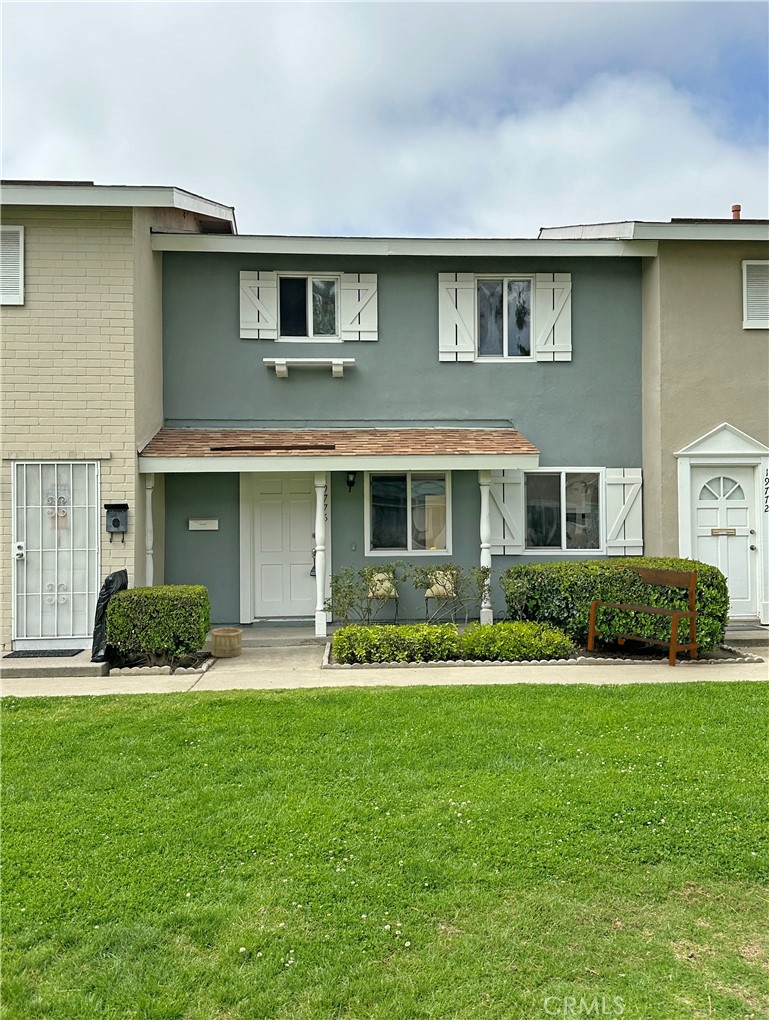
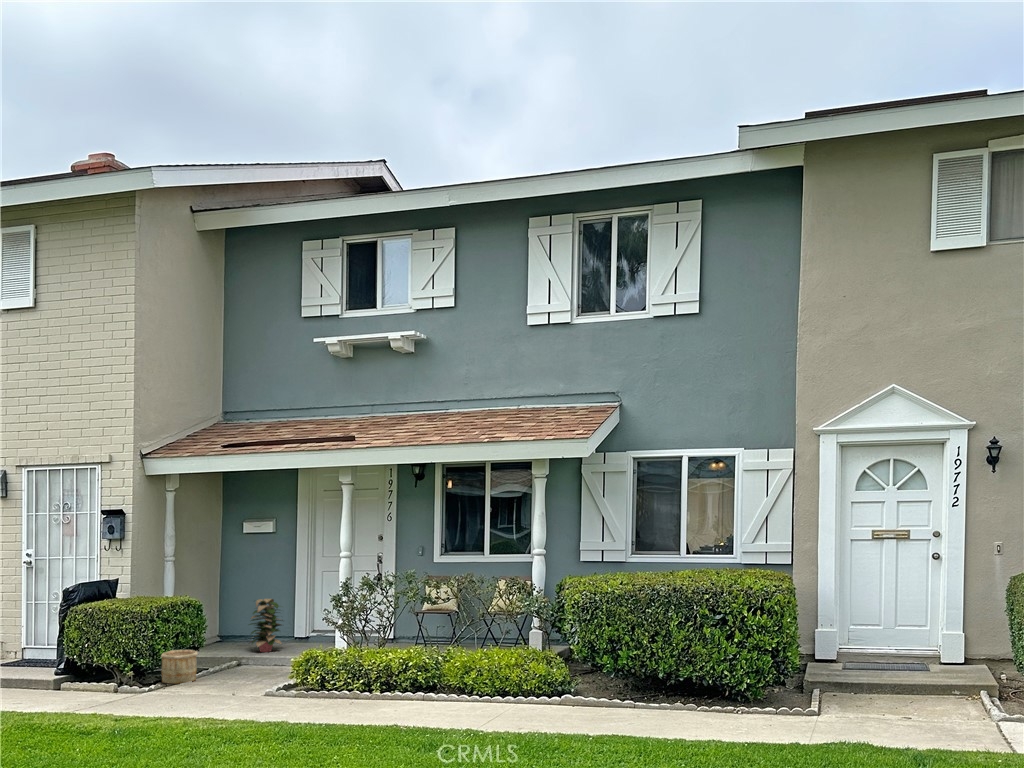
bench: present [588,565,699,666] -> none [580,580,699,721]
decorative plant: none [212,581,244,625] -> present [249,599,283,652]

